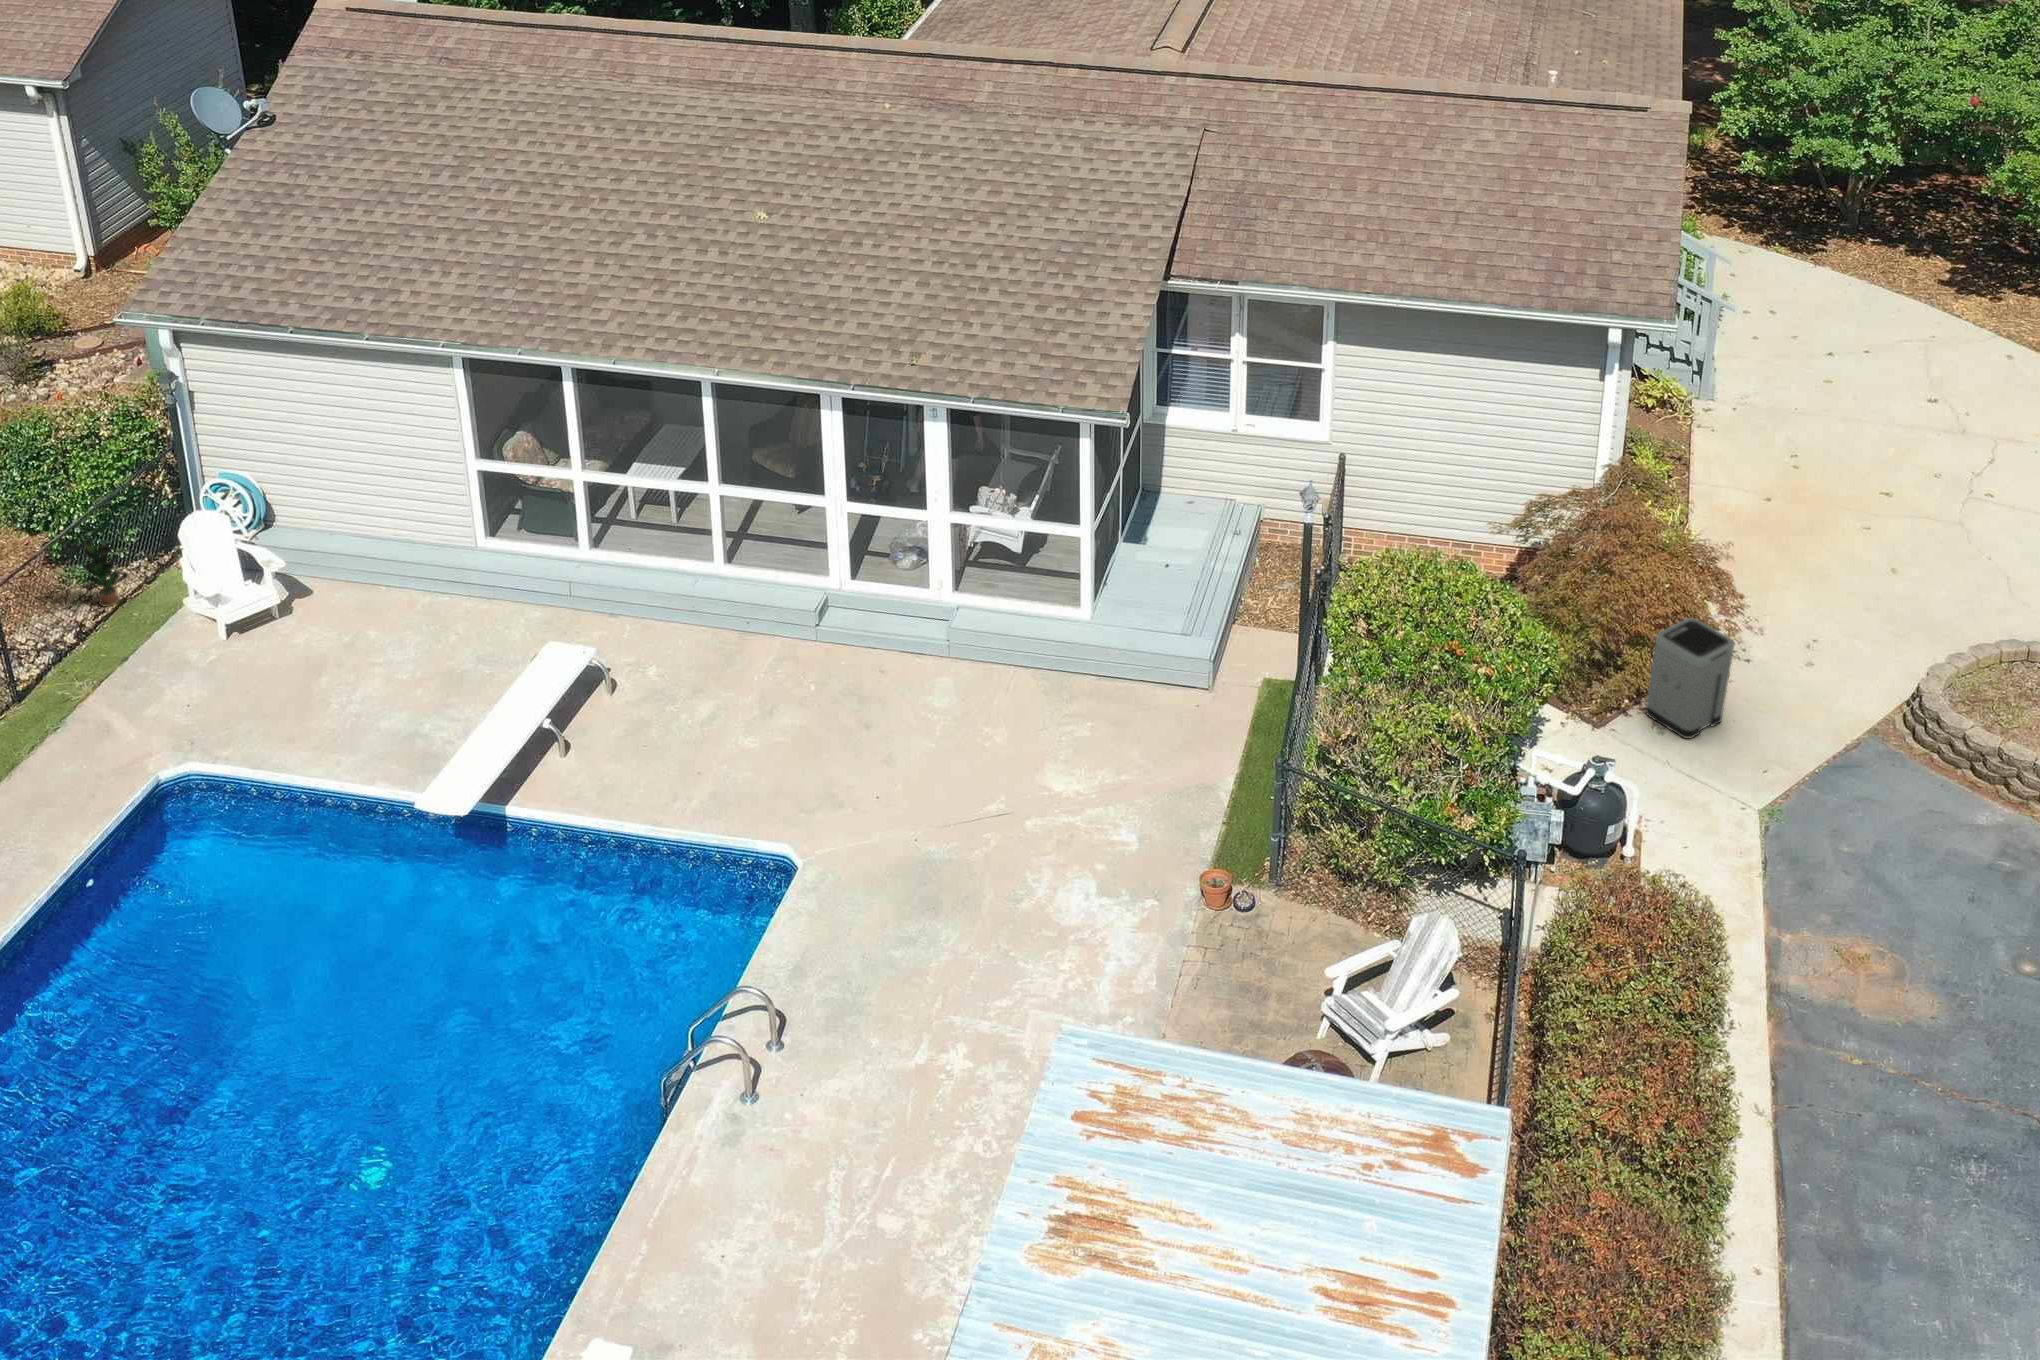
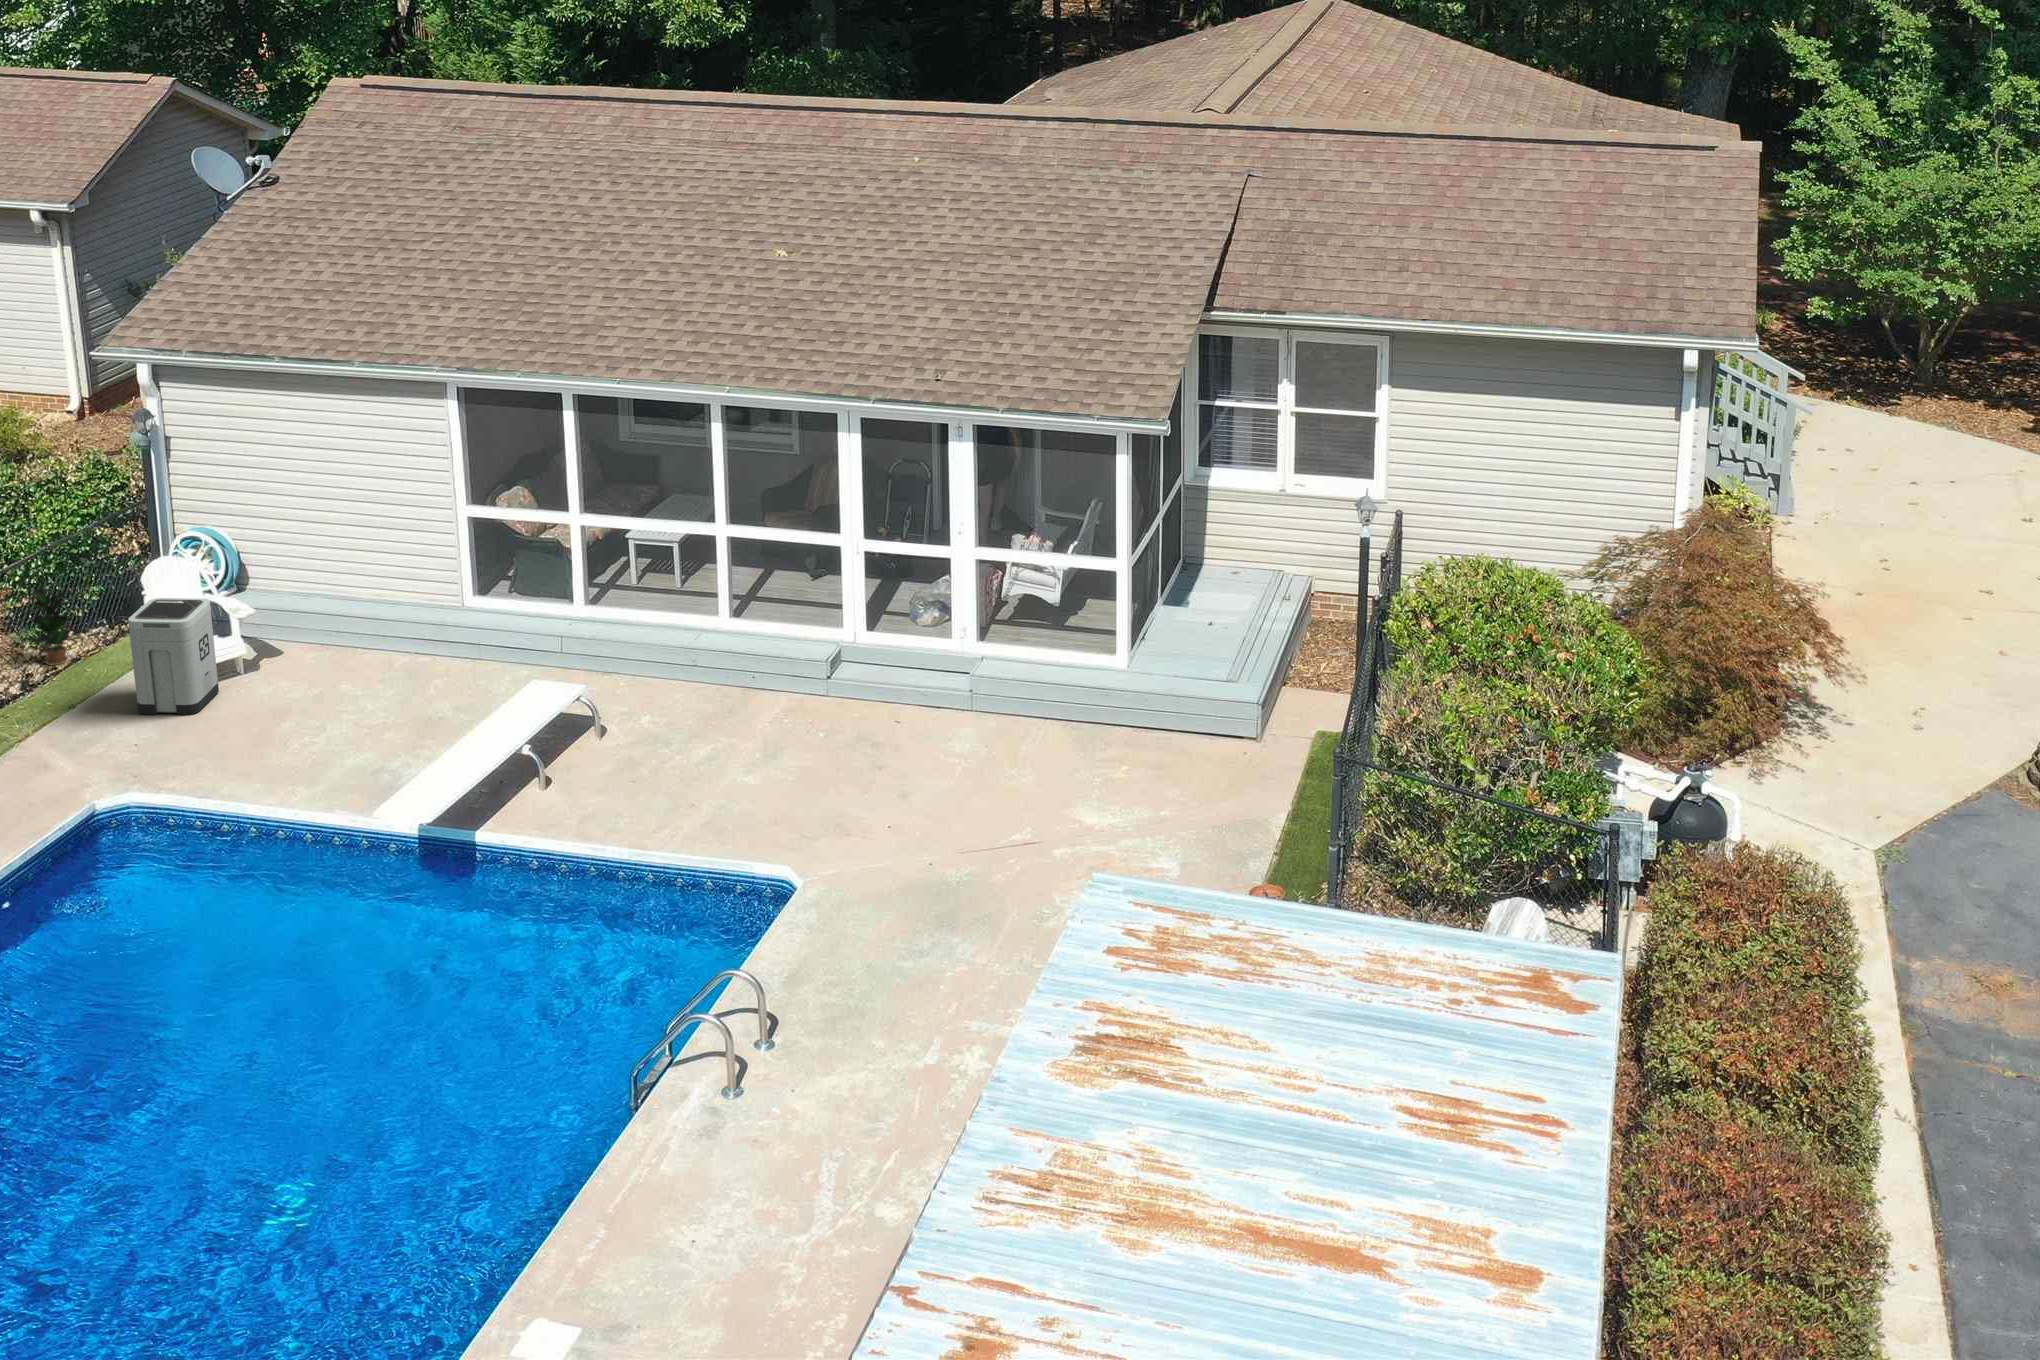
trash can: present [1646,618,1735,739] -> present [128,598,219,715]

